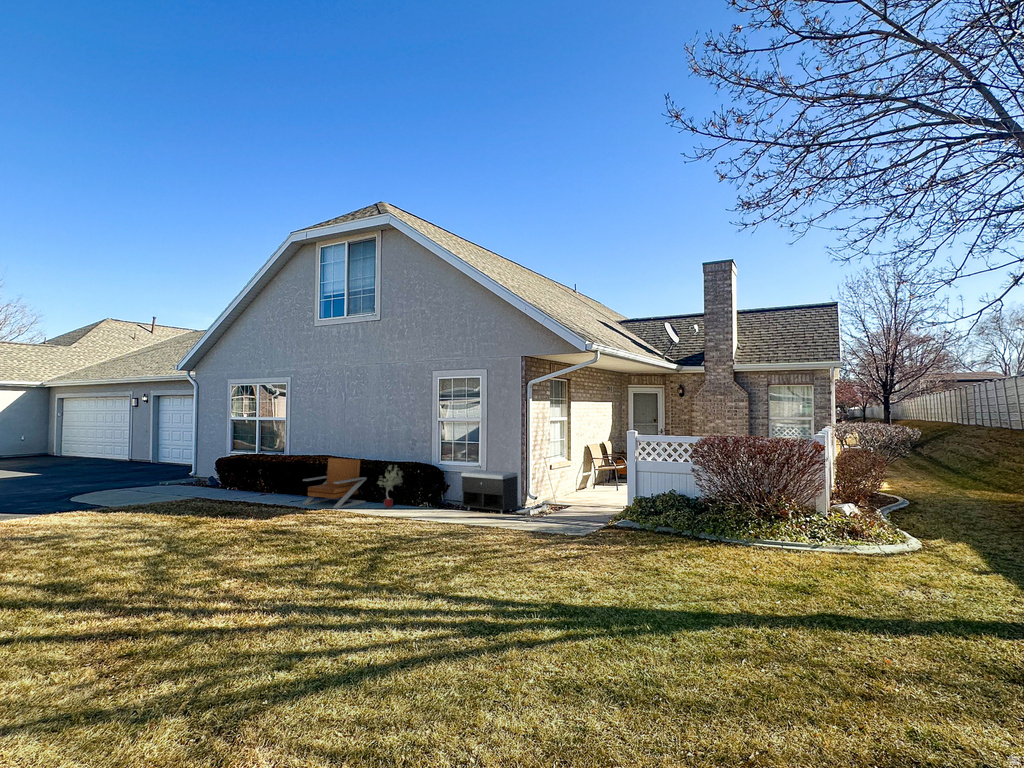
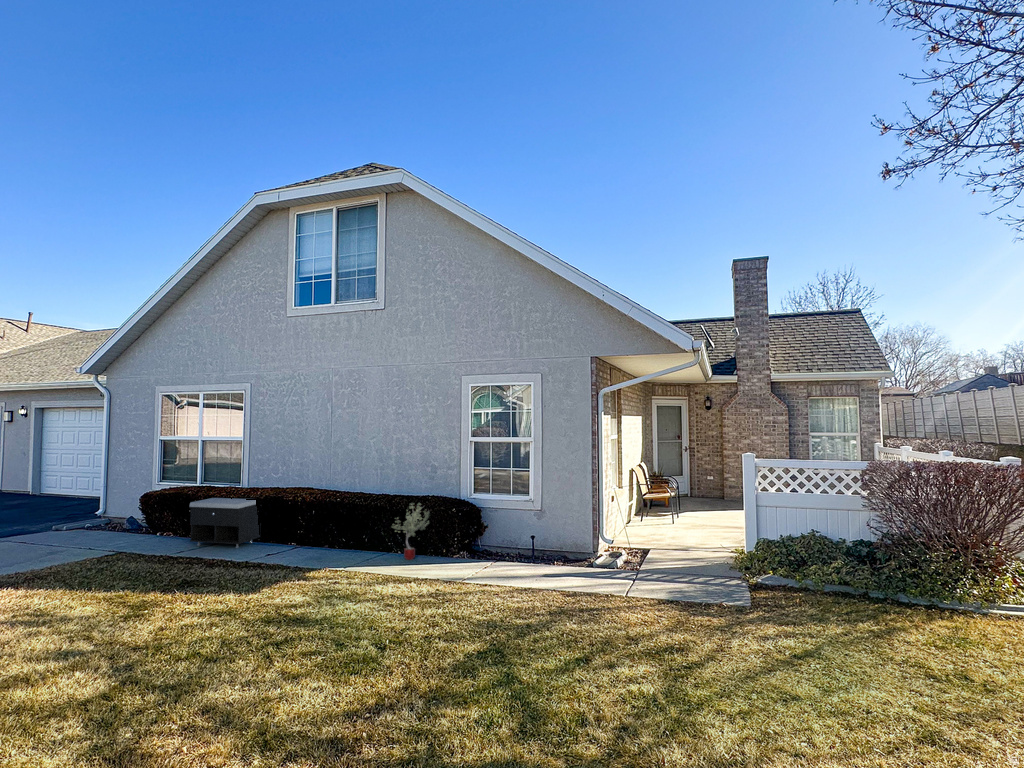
lounge chair: present [302,458,367,508] -> none [285,494,373,566]
storage bench: present [461,470,518,514] -> present [189,498,260,548]

